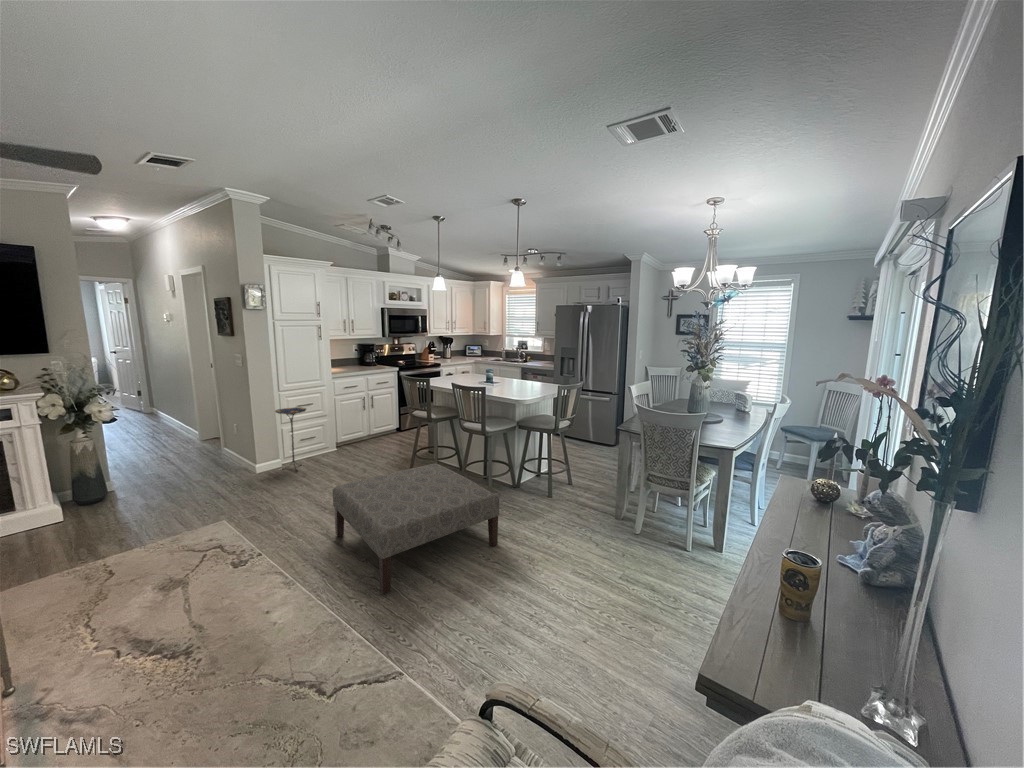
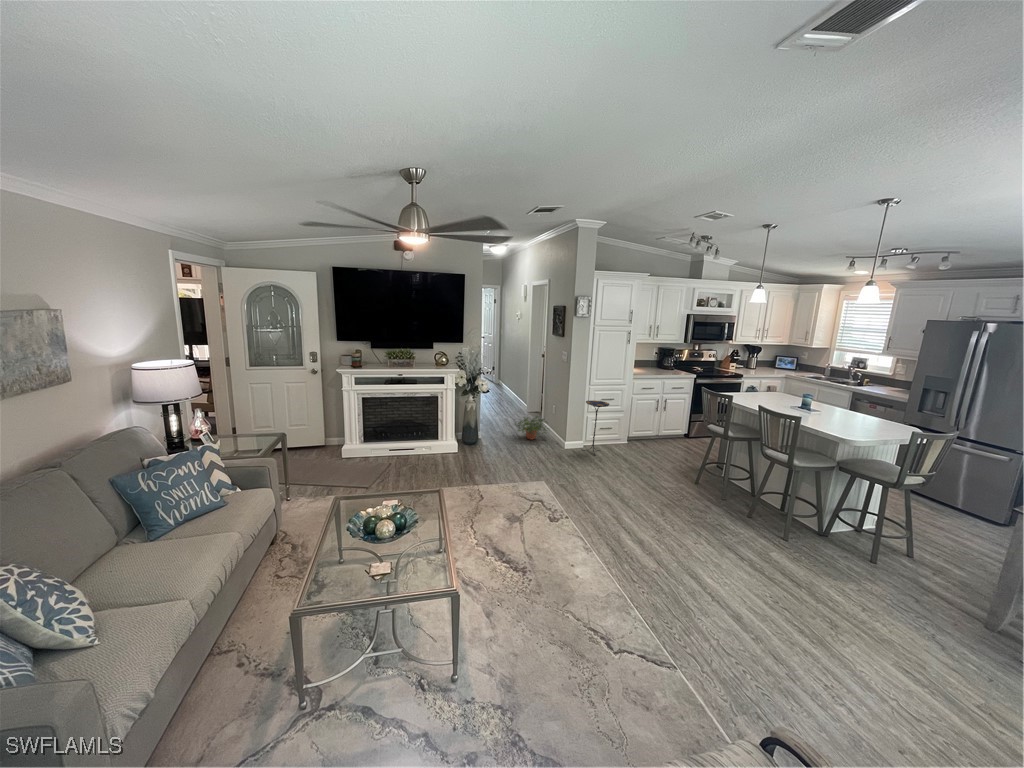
potted plant: none [171,441,233,473] -> present [515,416,548,439]
ottoman: present [333,463,499,594] -> none [627,479,801,587]

